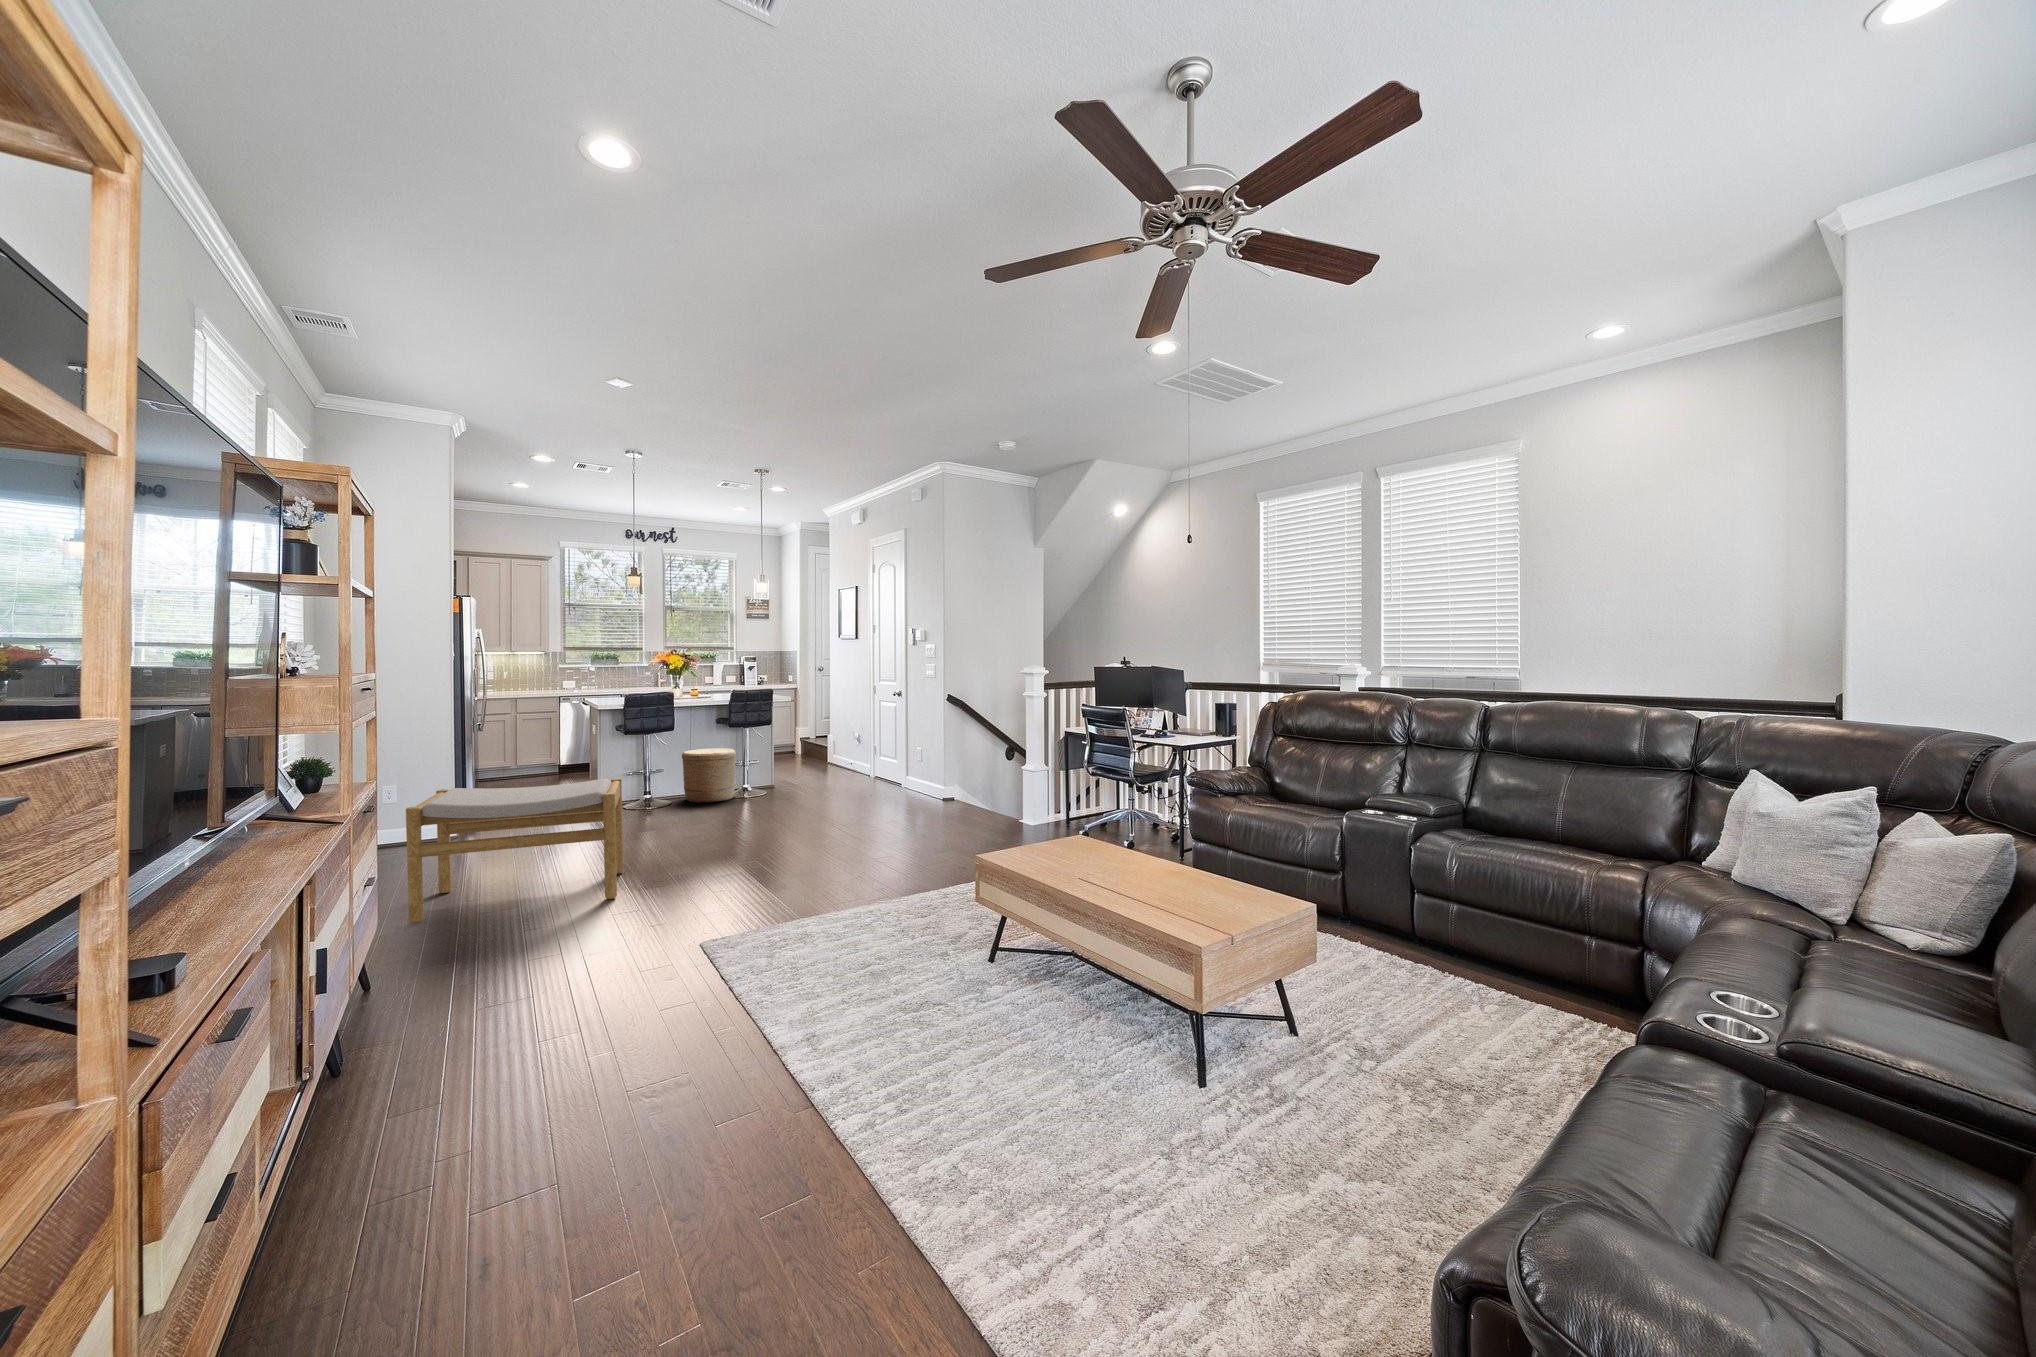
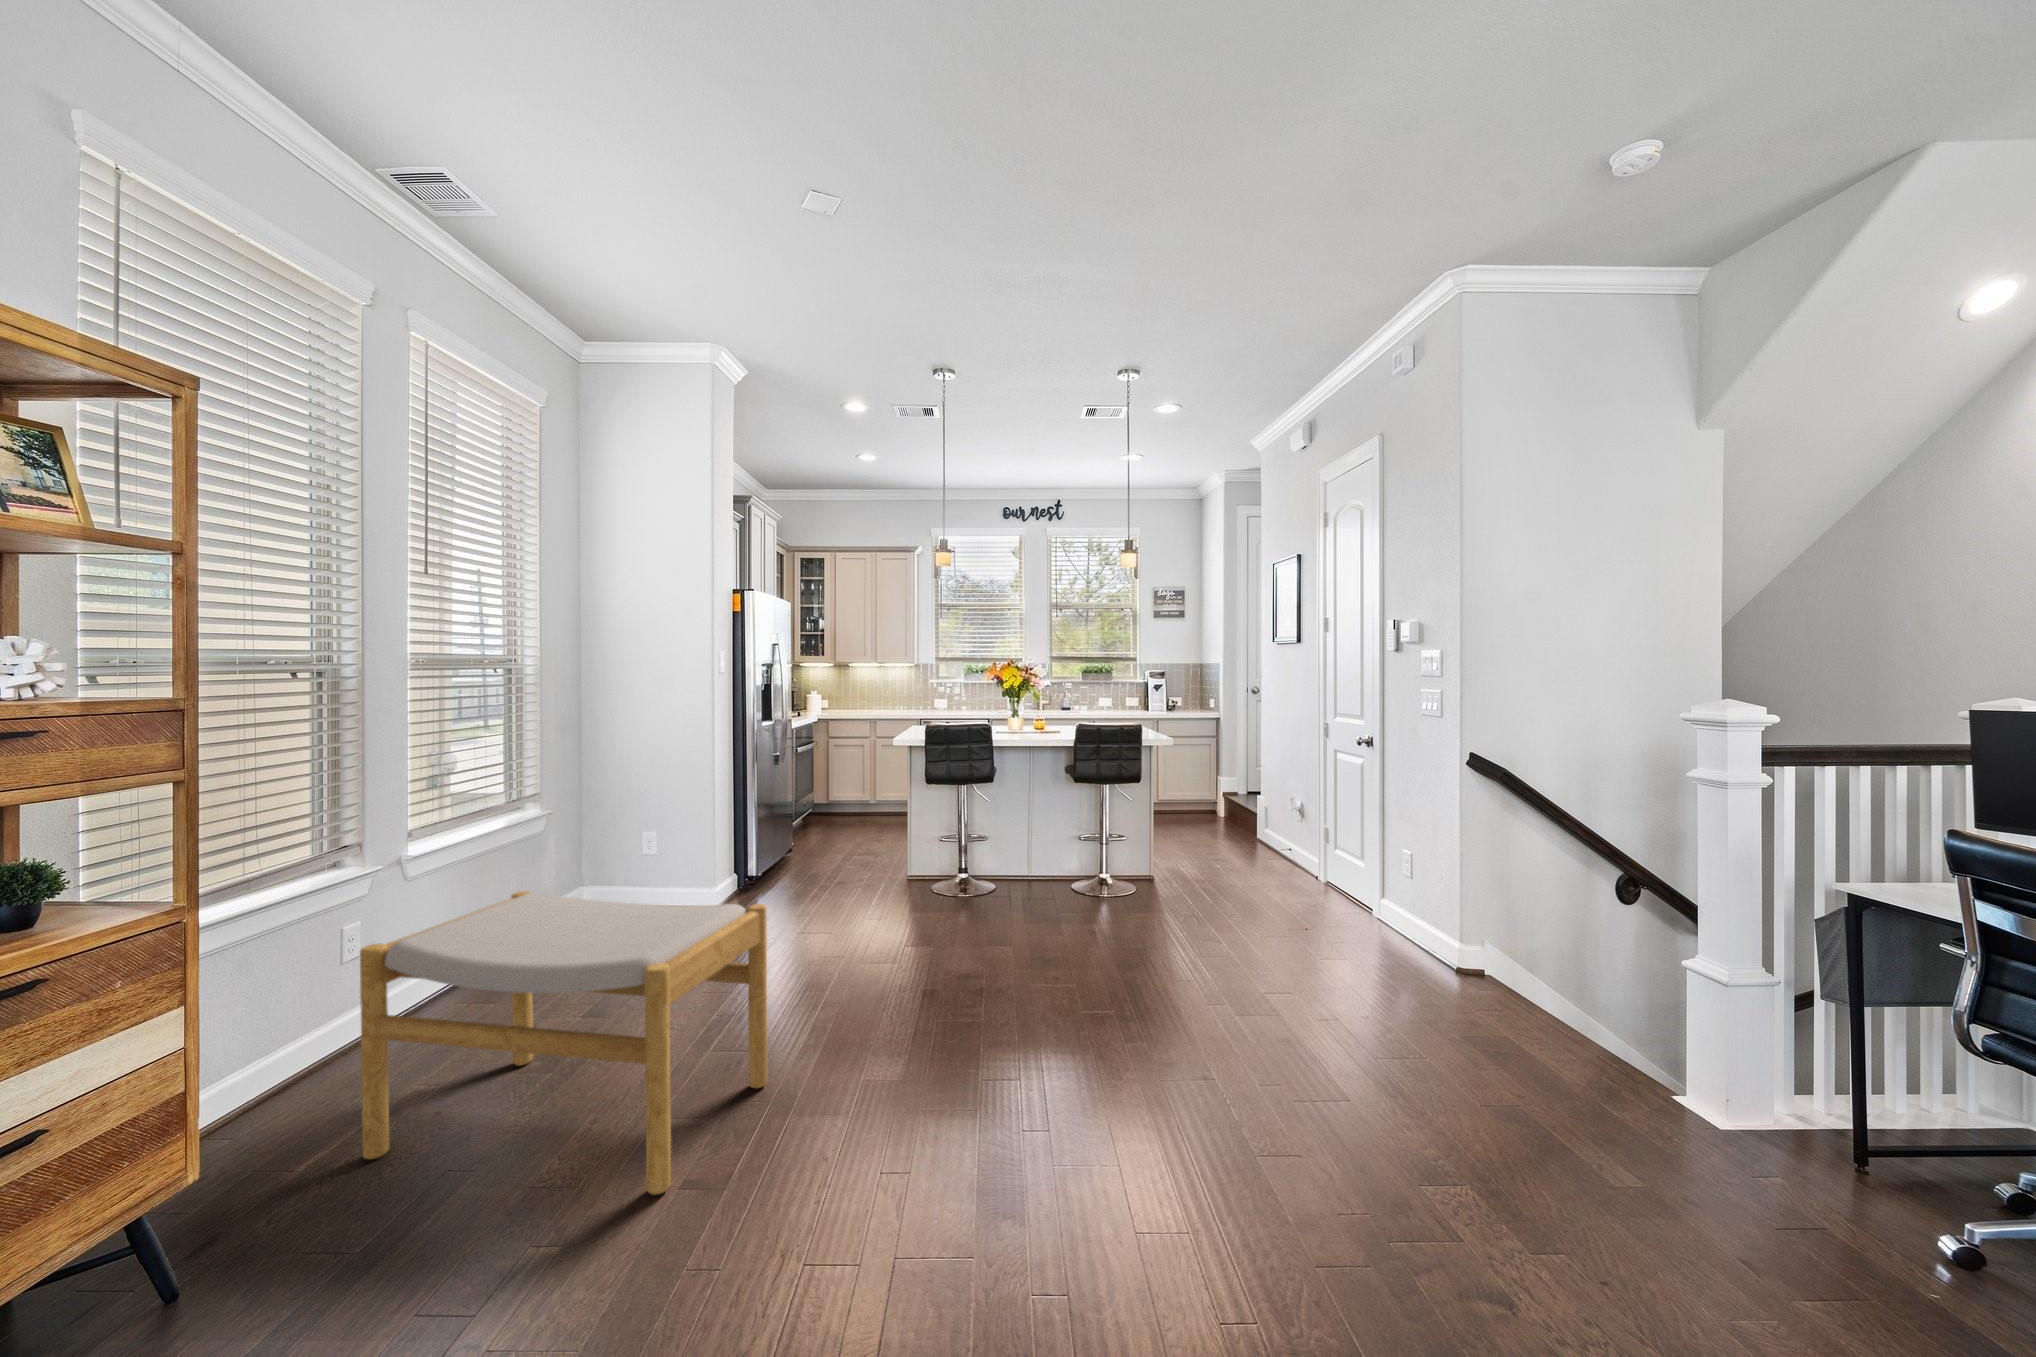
woven basket: present [682,748,736,803] -> none [1005,812,1083,903]

